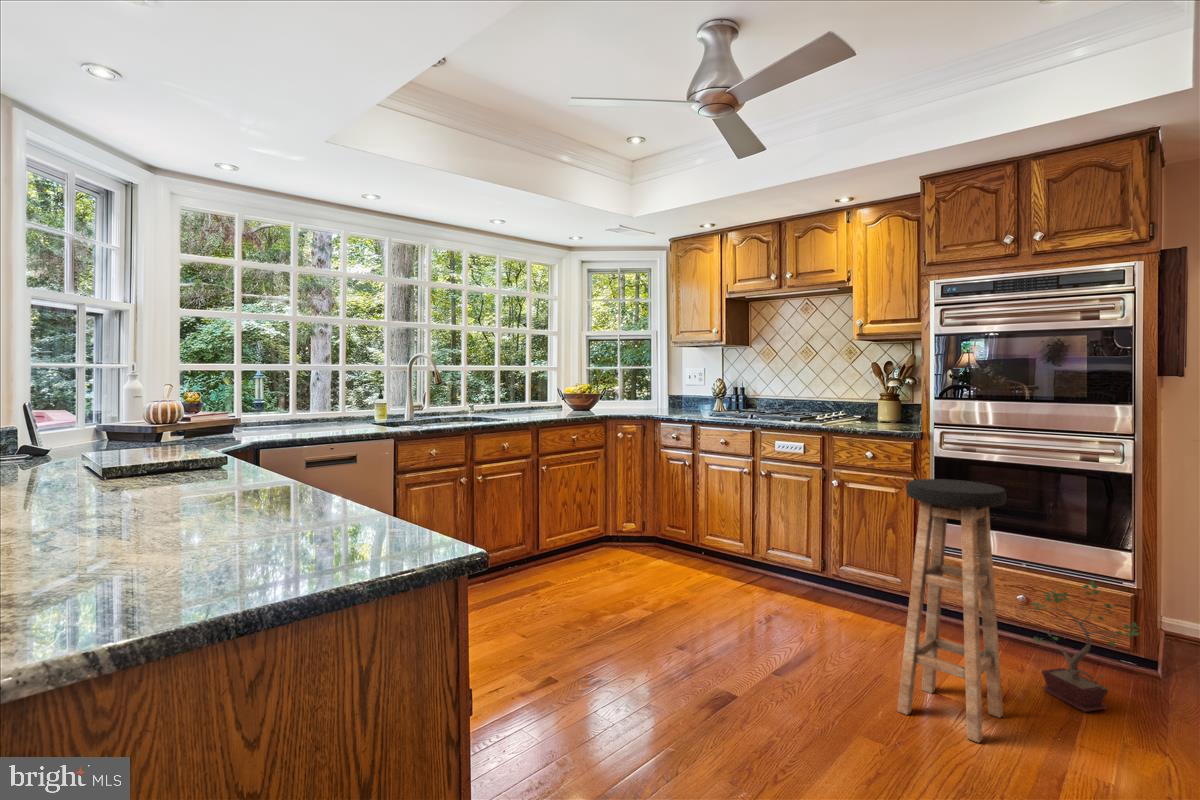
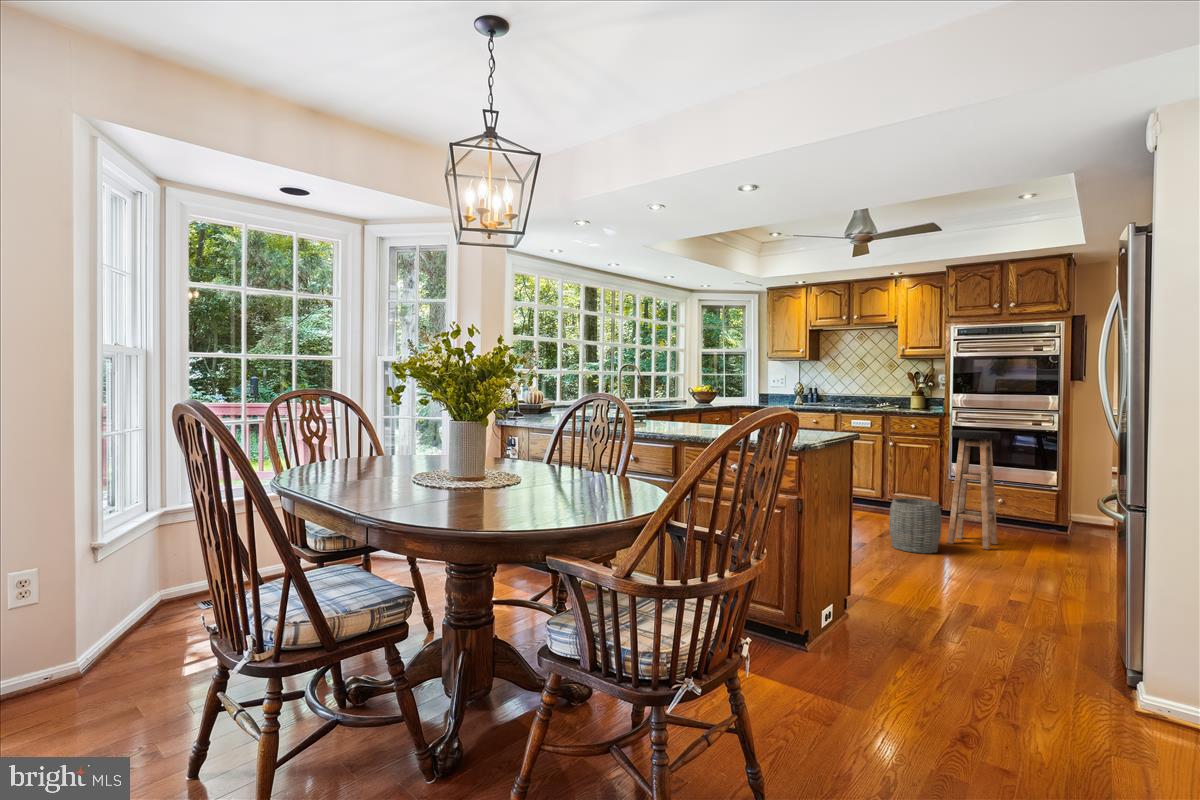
potted plant: present [1032,581,1141,712] -> none [1008,480,1061,543]
woven basket: none [767,623,871,762] -> present [889,498,942,553]

